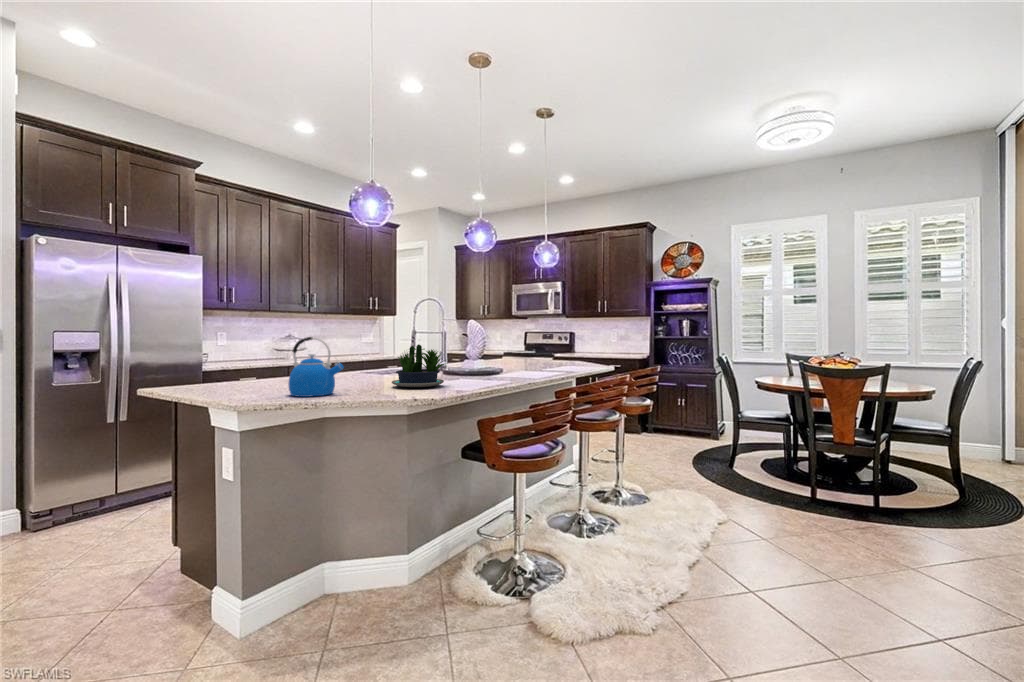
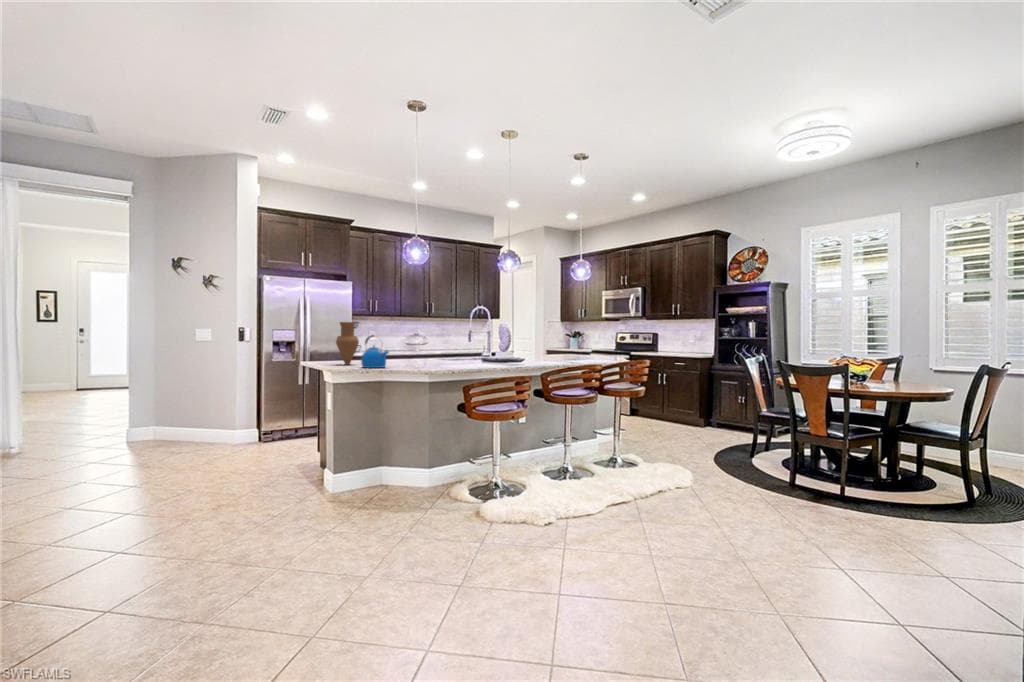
vase: none [224,314,268,391] -> present [336,322,359,365]
potted plant: present [392,344,446,387] -> none [423,340,461,366]

